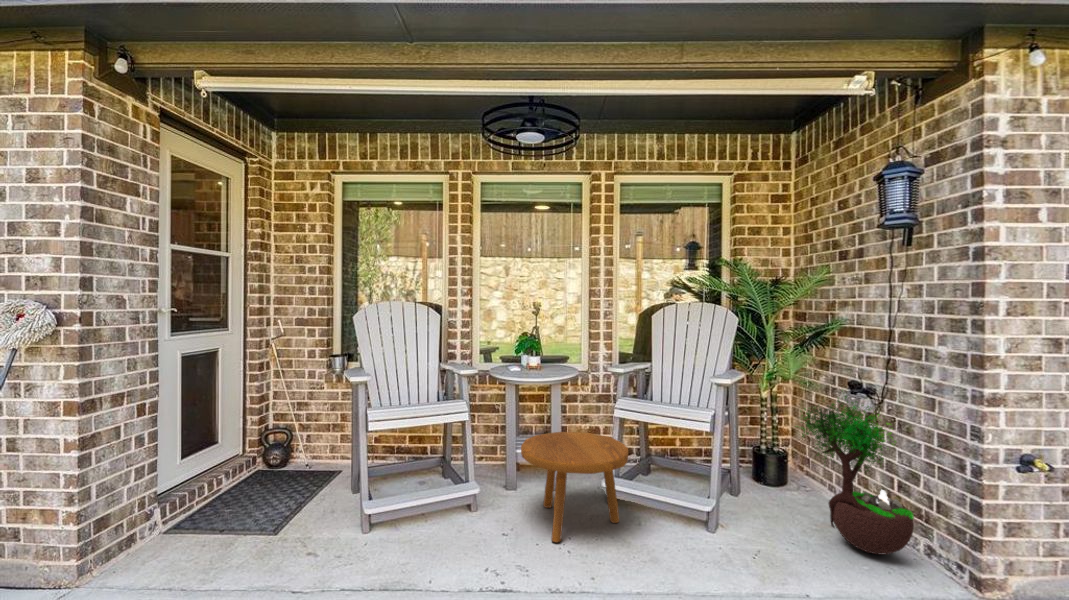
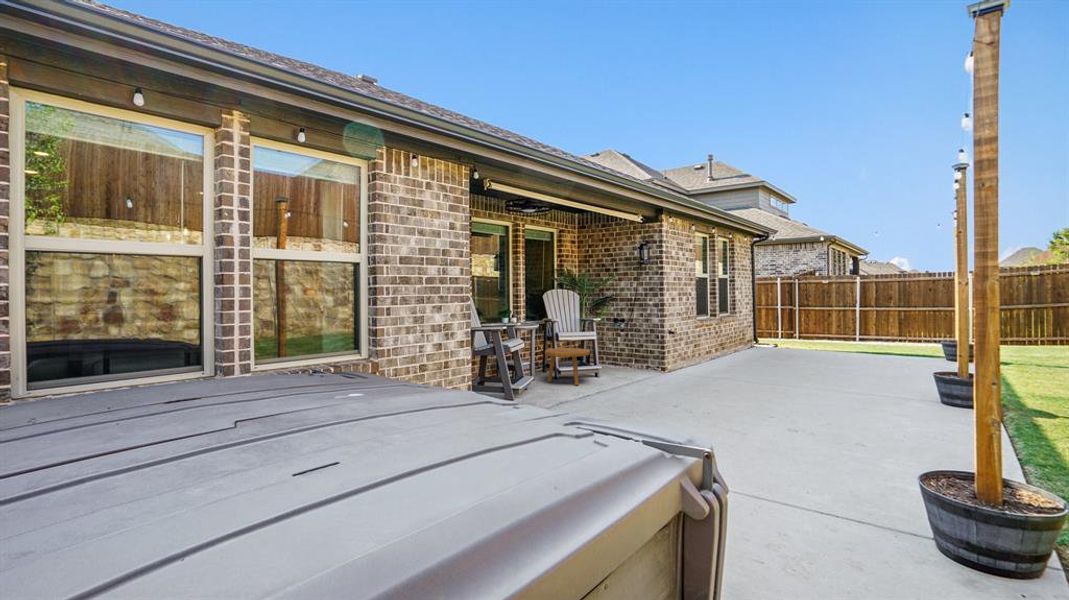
potted tree: present [796,398,914,554] -> none [615,318,647,371]

